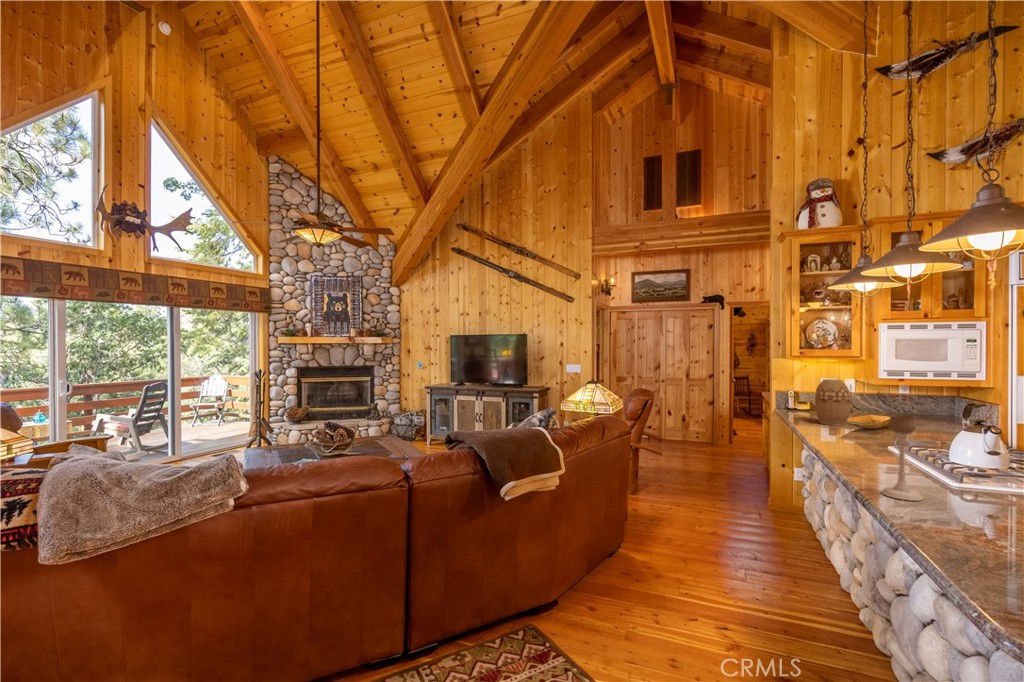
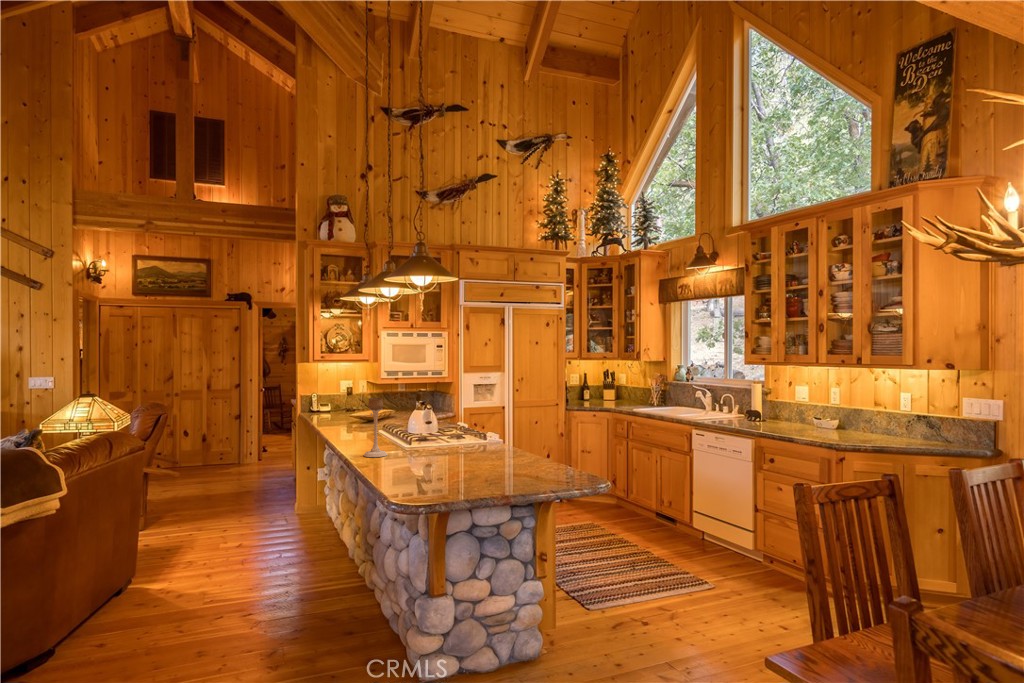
vase: present [815,379,851,426] -> none [332,379,359,419]

